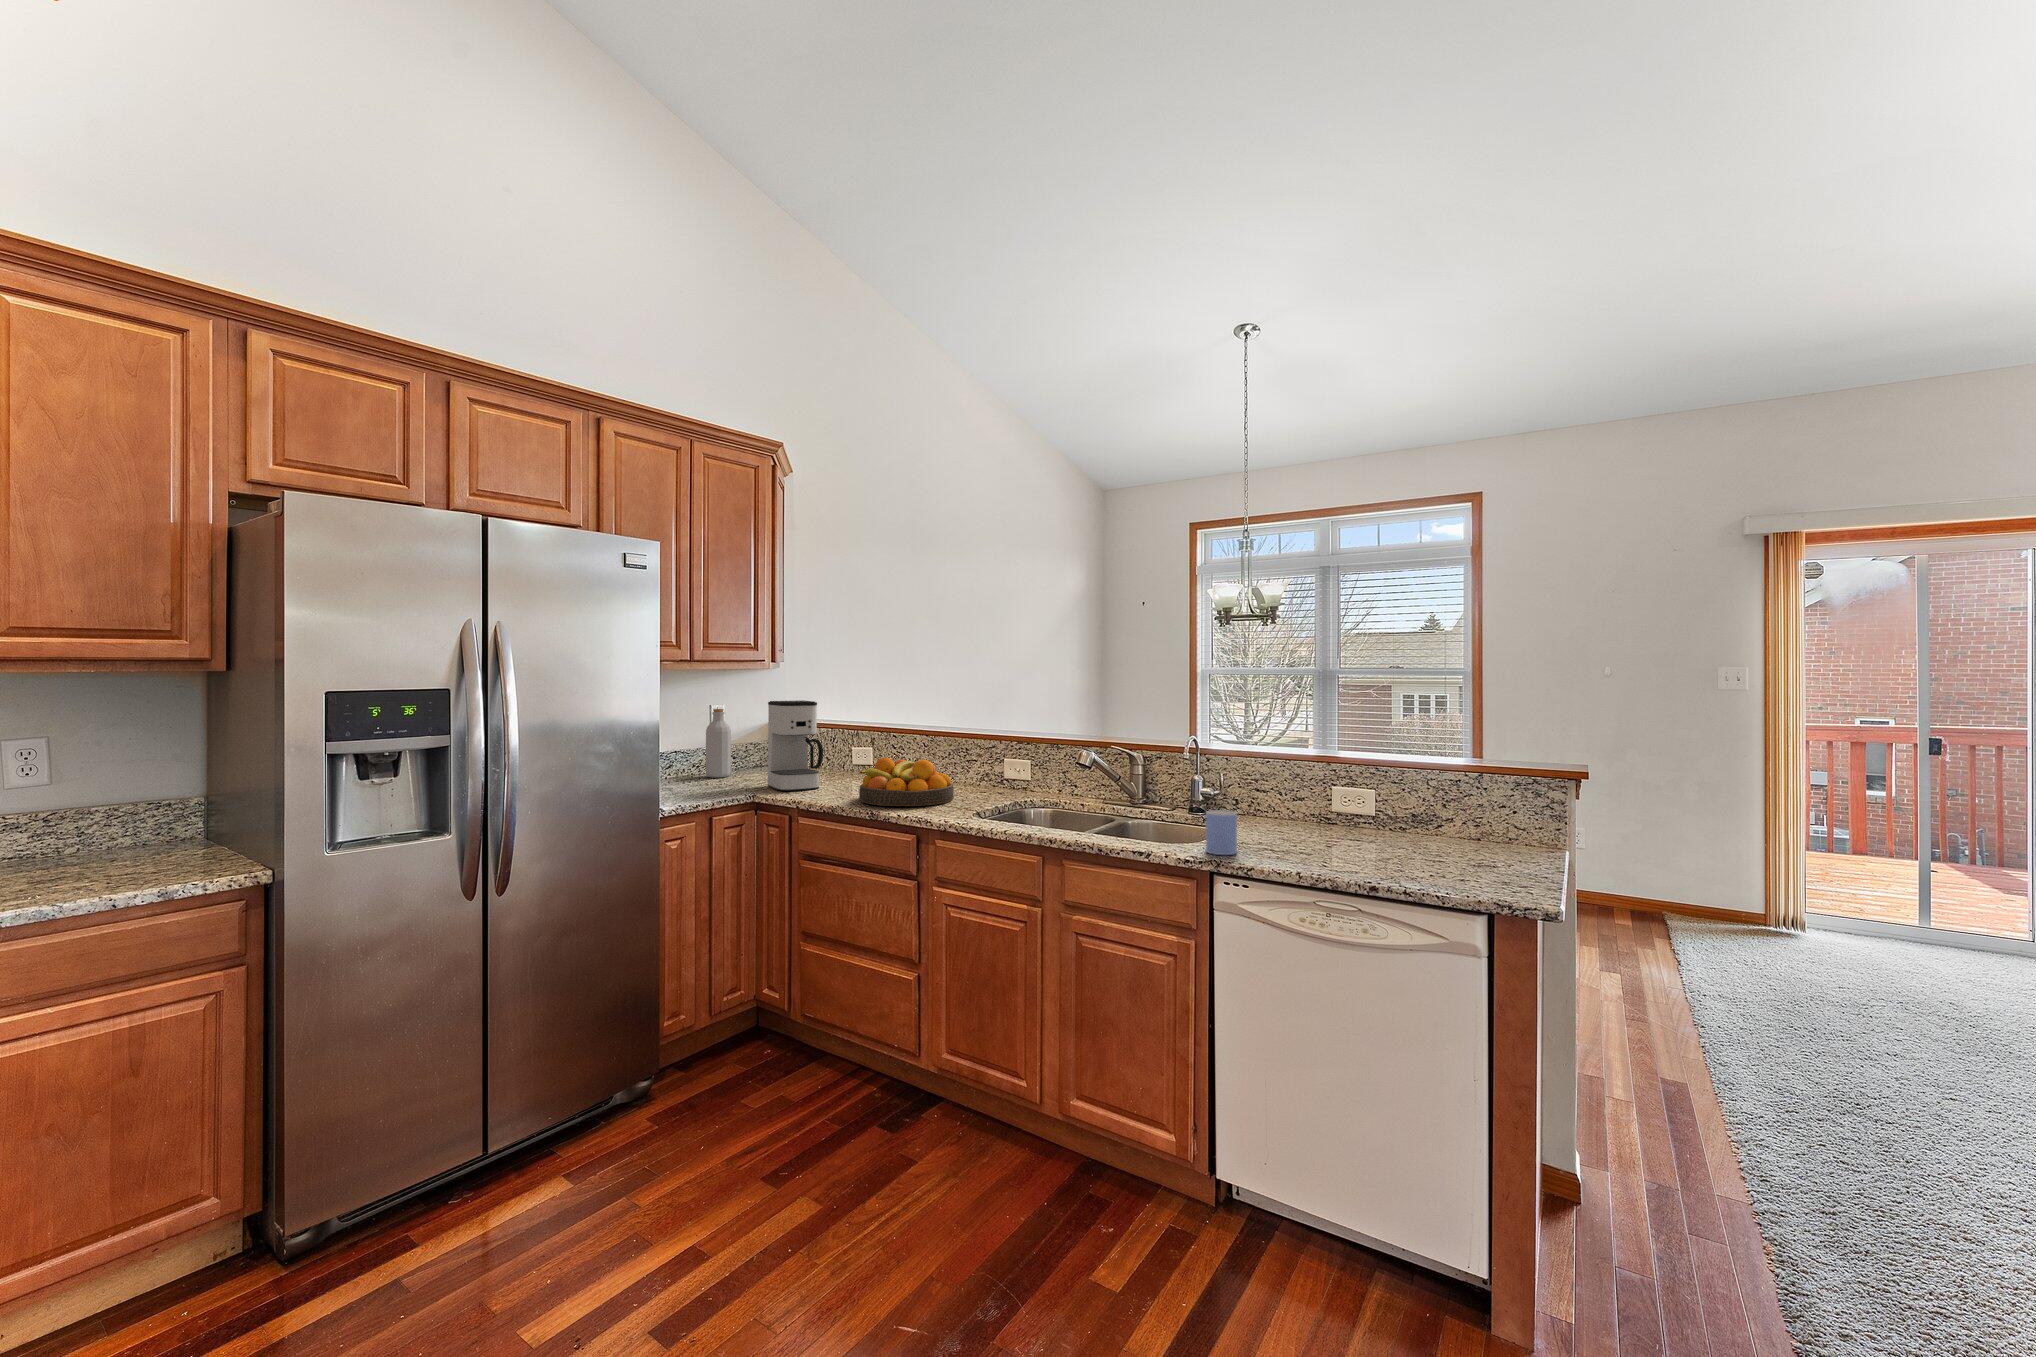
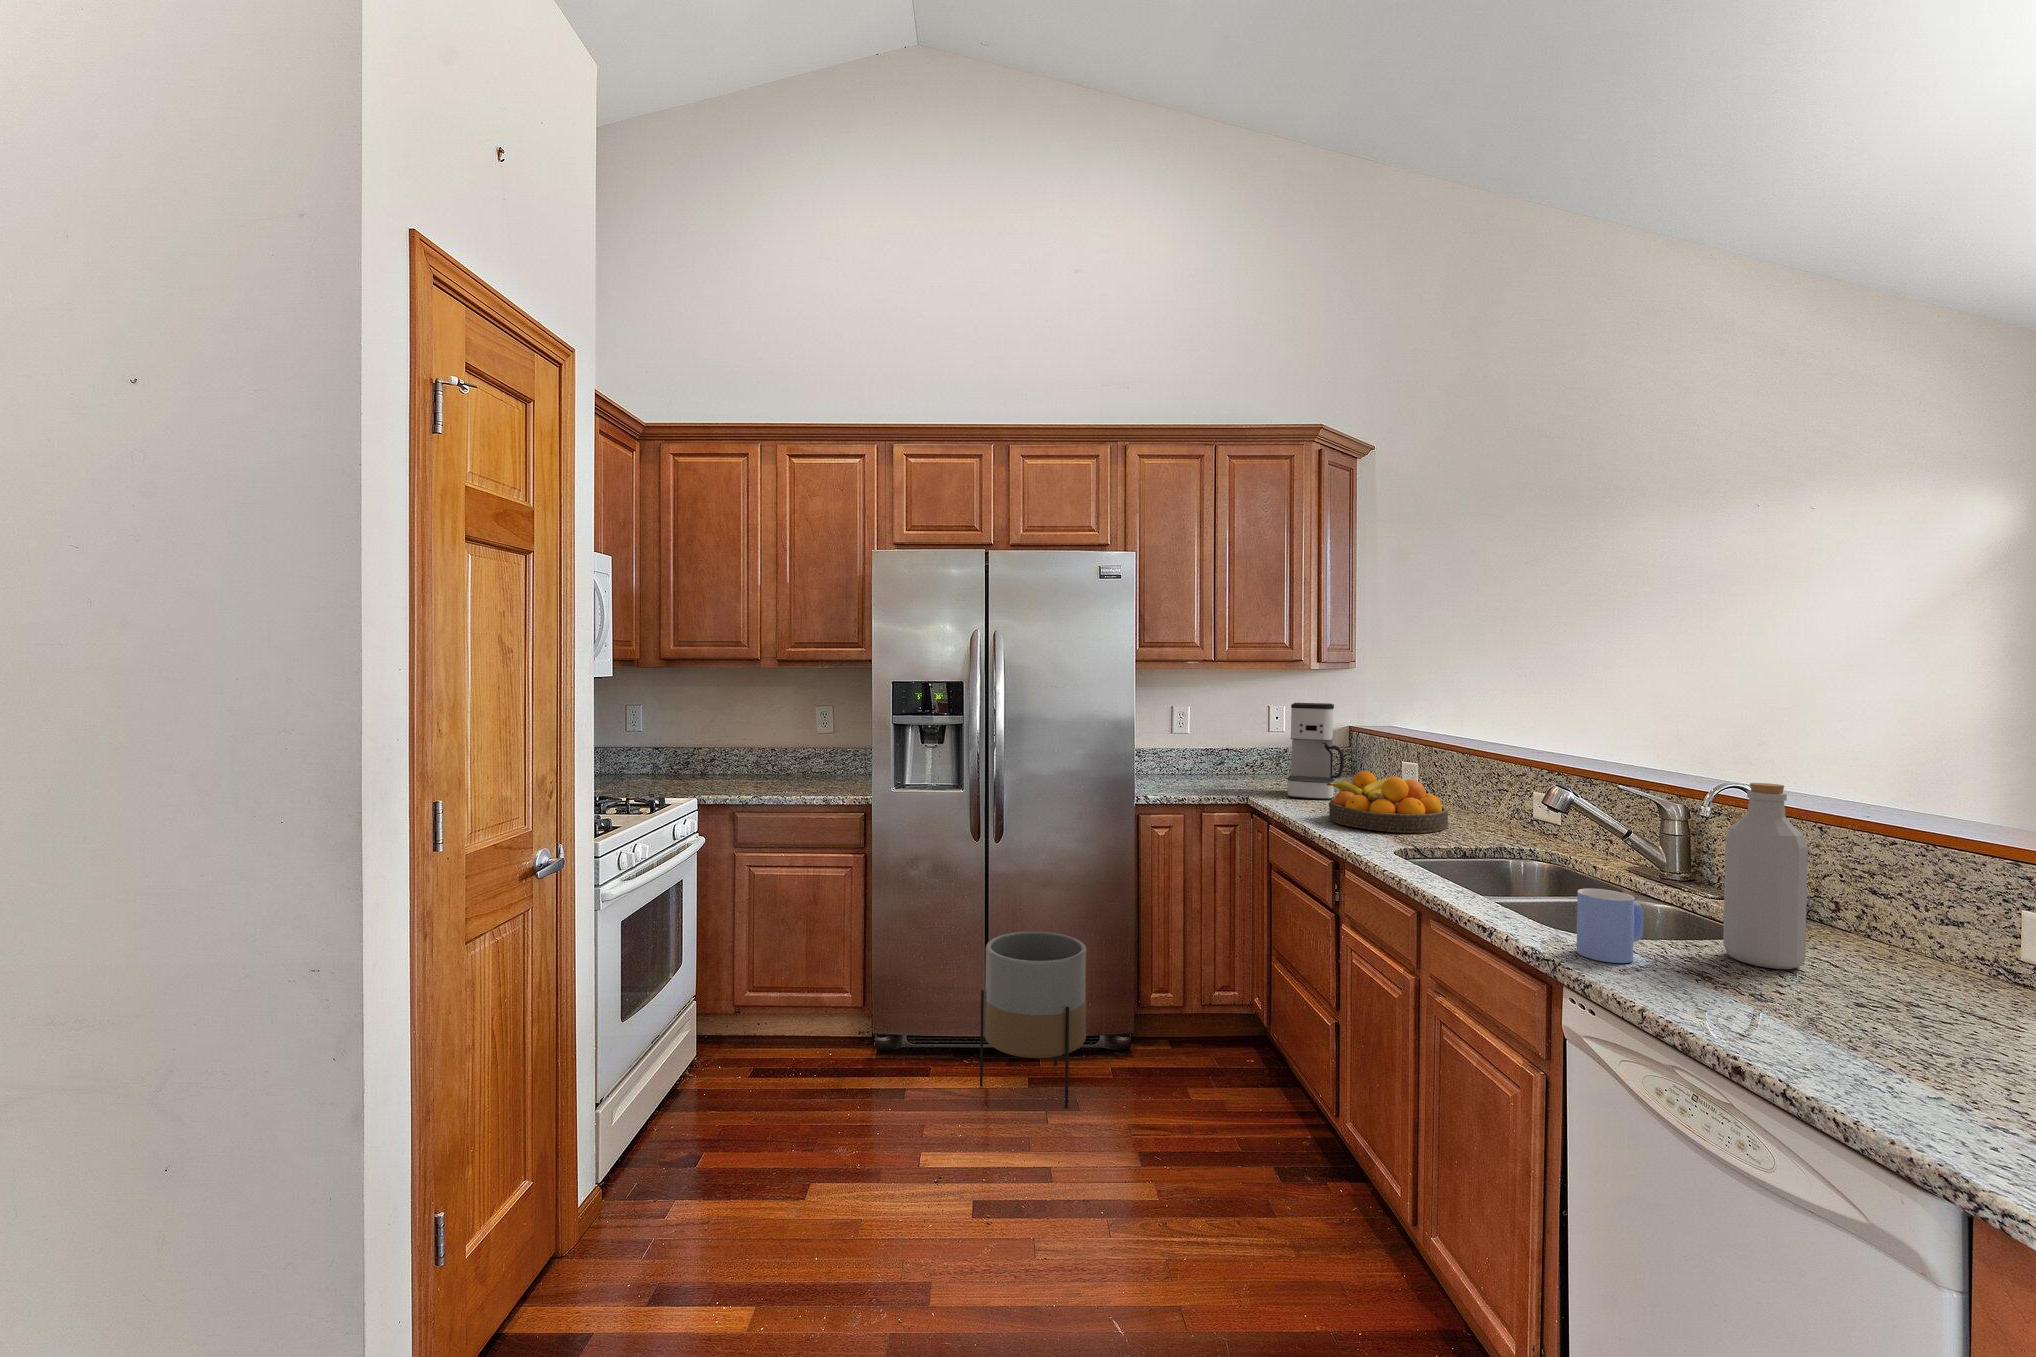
bottle: present [706,709,731,778] -> present [1723,783,1808,969]
planter: none [510,986,648,1213] -> present [980,932,1087,1108]

